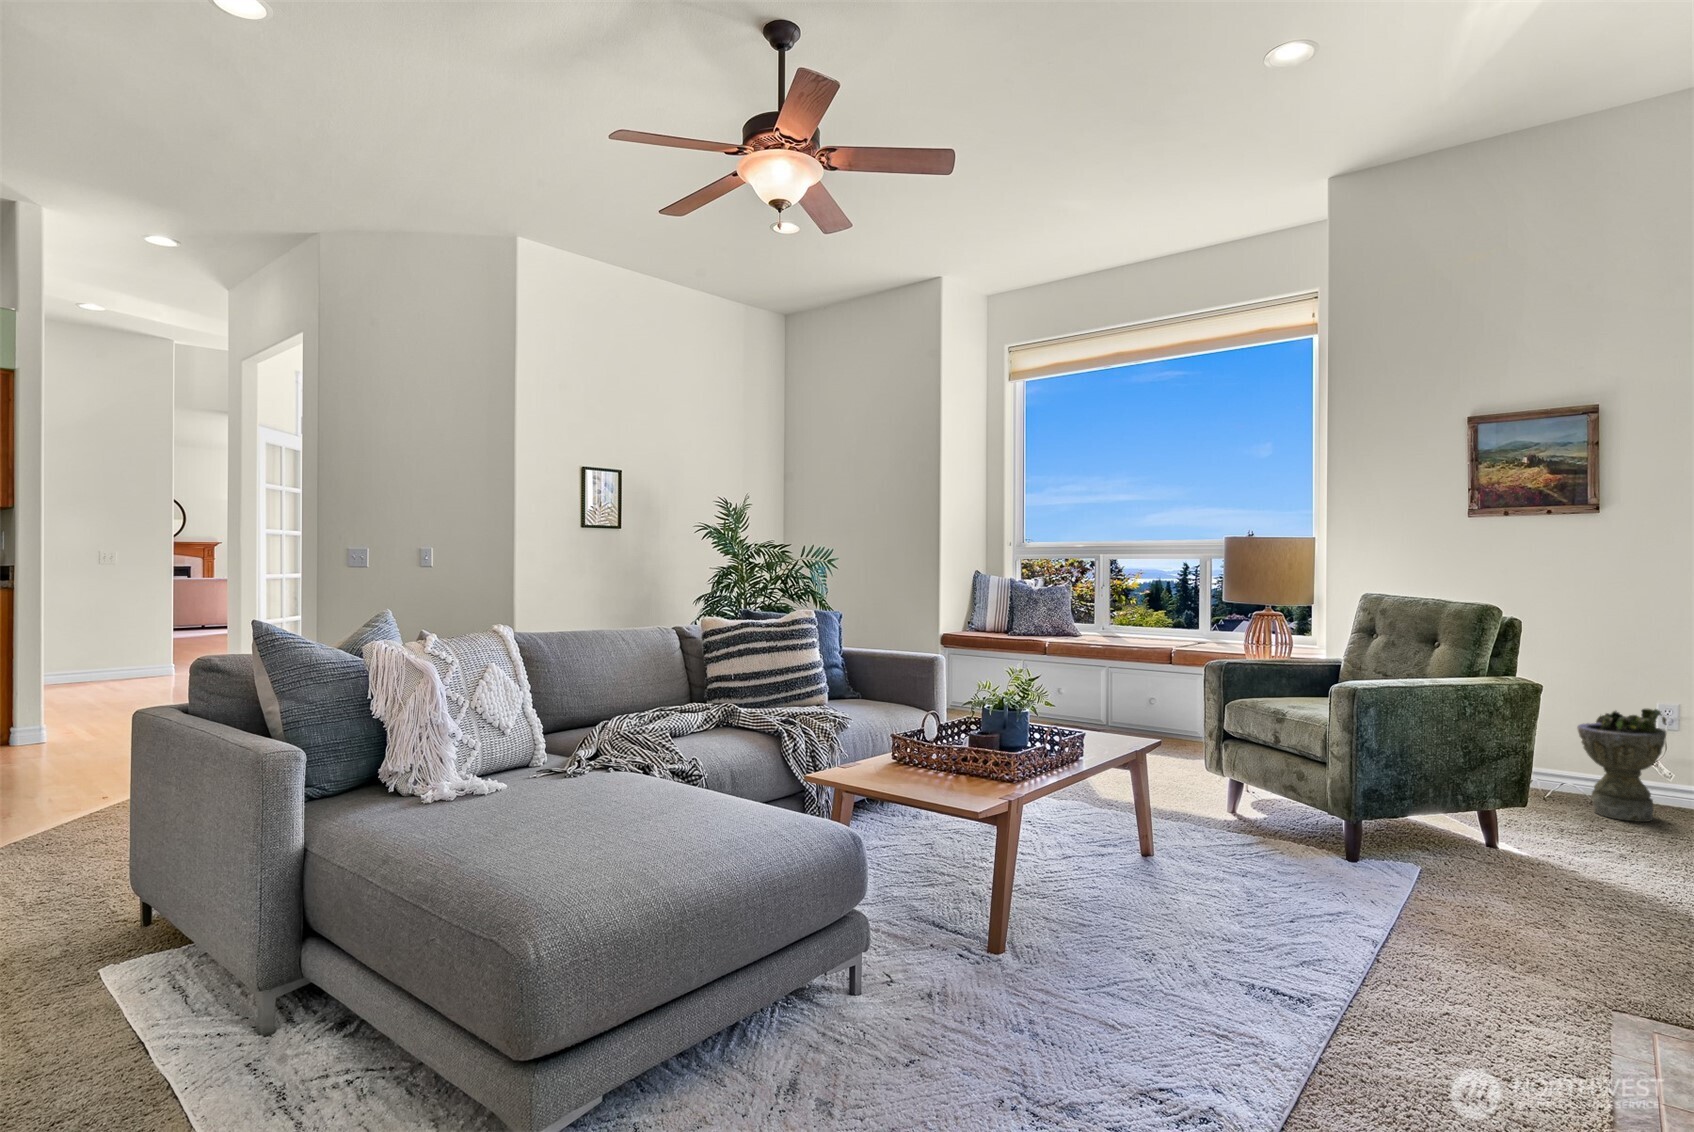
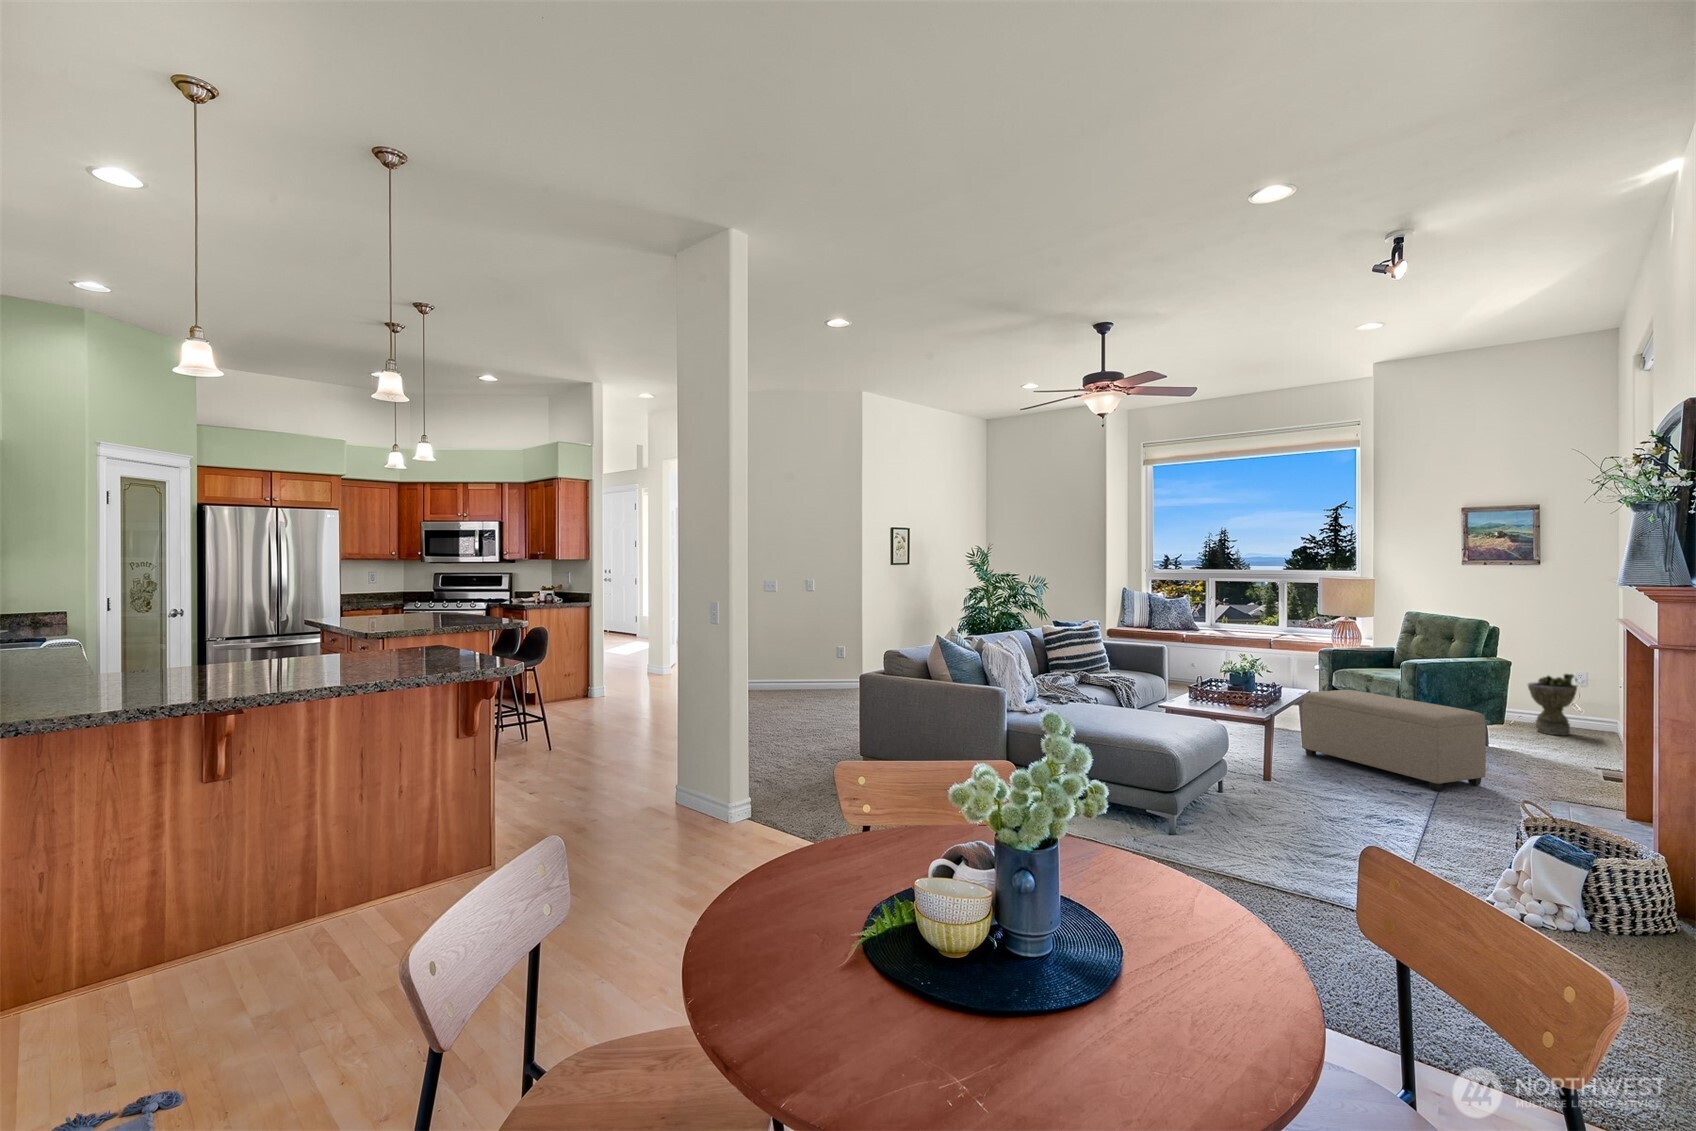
ottoman: none [1127,740,1453,977] -> present [1302,690,1486,791]

